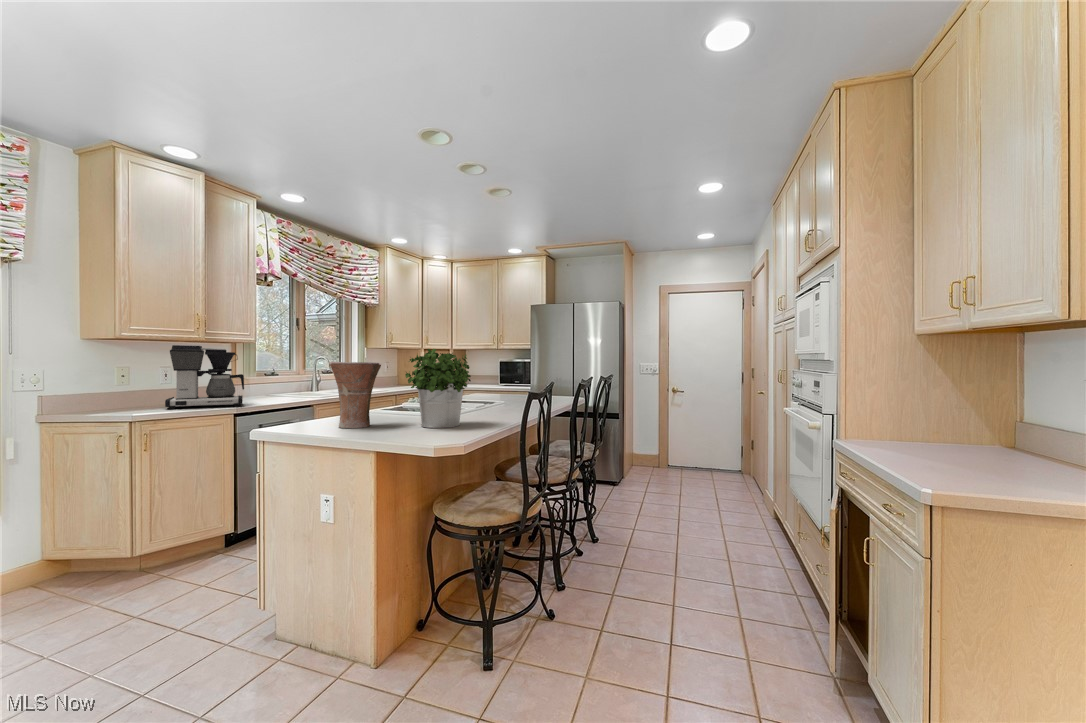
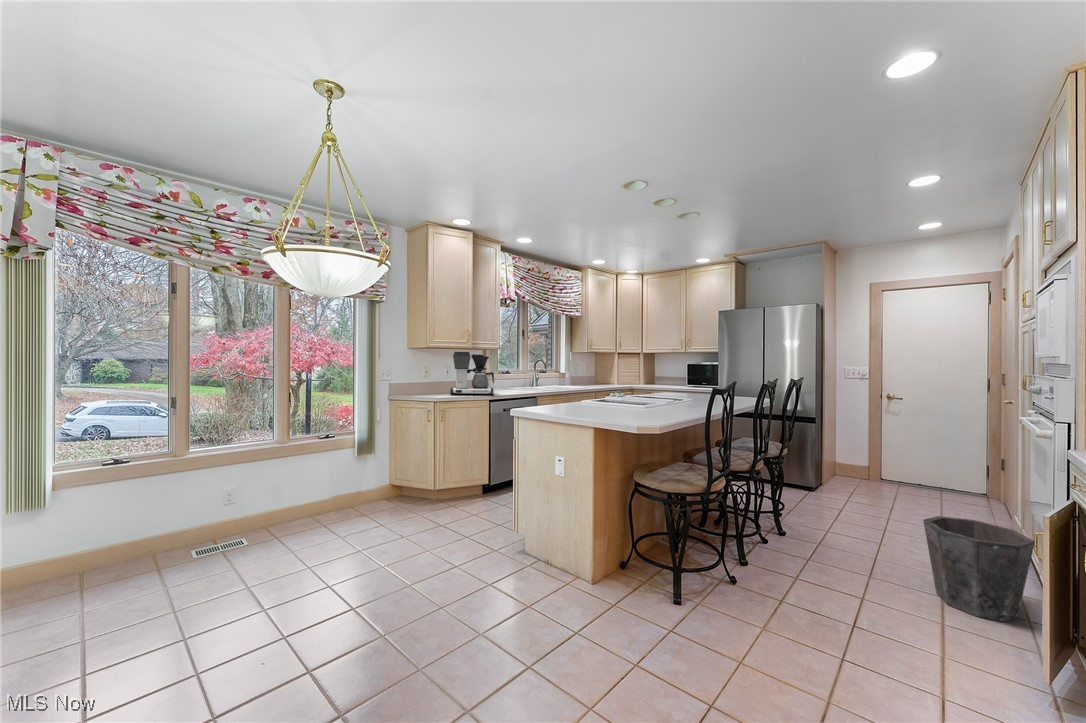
potted plant: present [405,349,471,428] -> none [613,353,664,414]
vase: present [329,362,381,428] -> none [560,363,595,411]
waste bin: none [718,505,800,600] -> present [923,516,1035,622]

